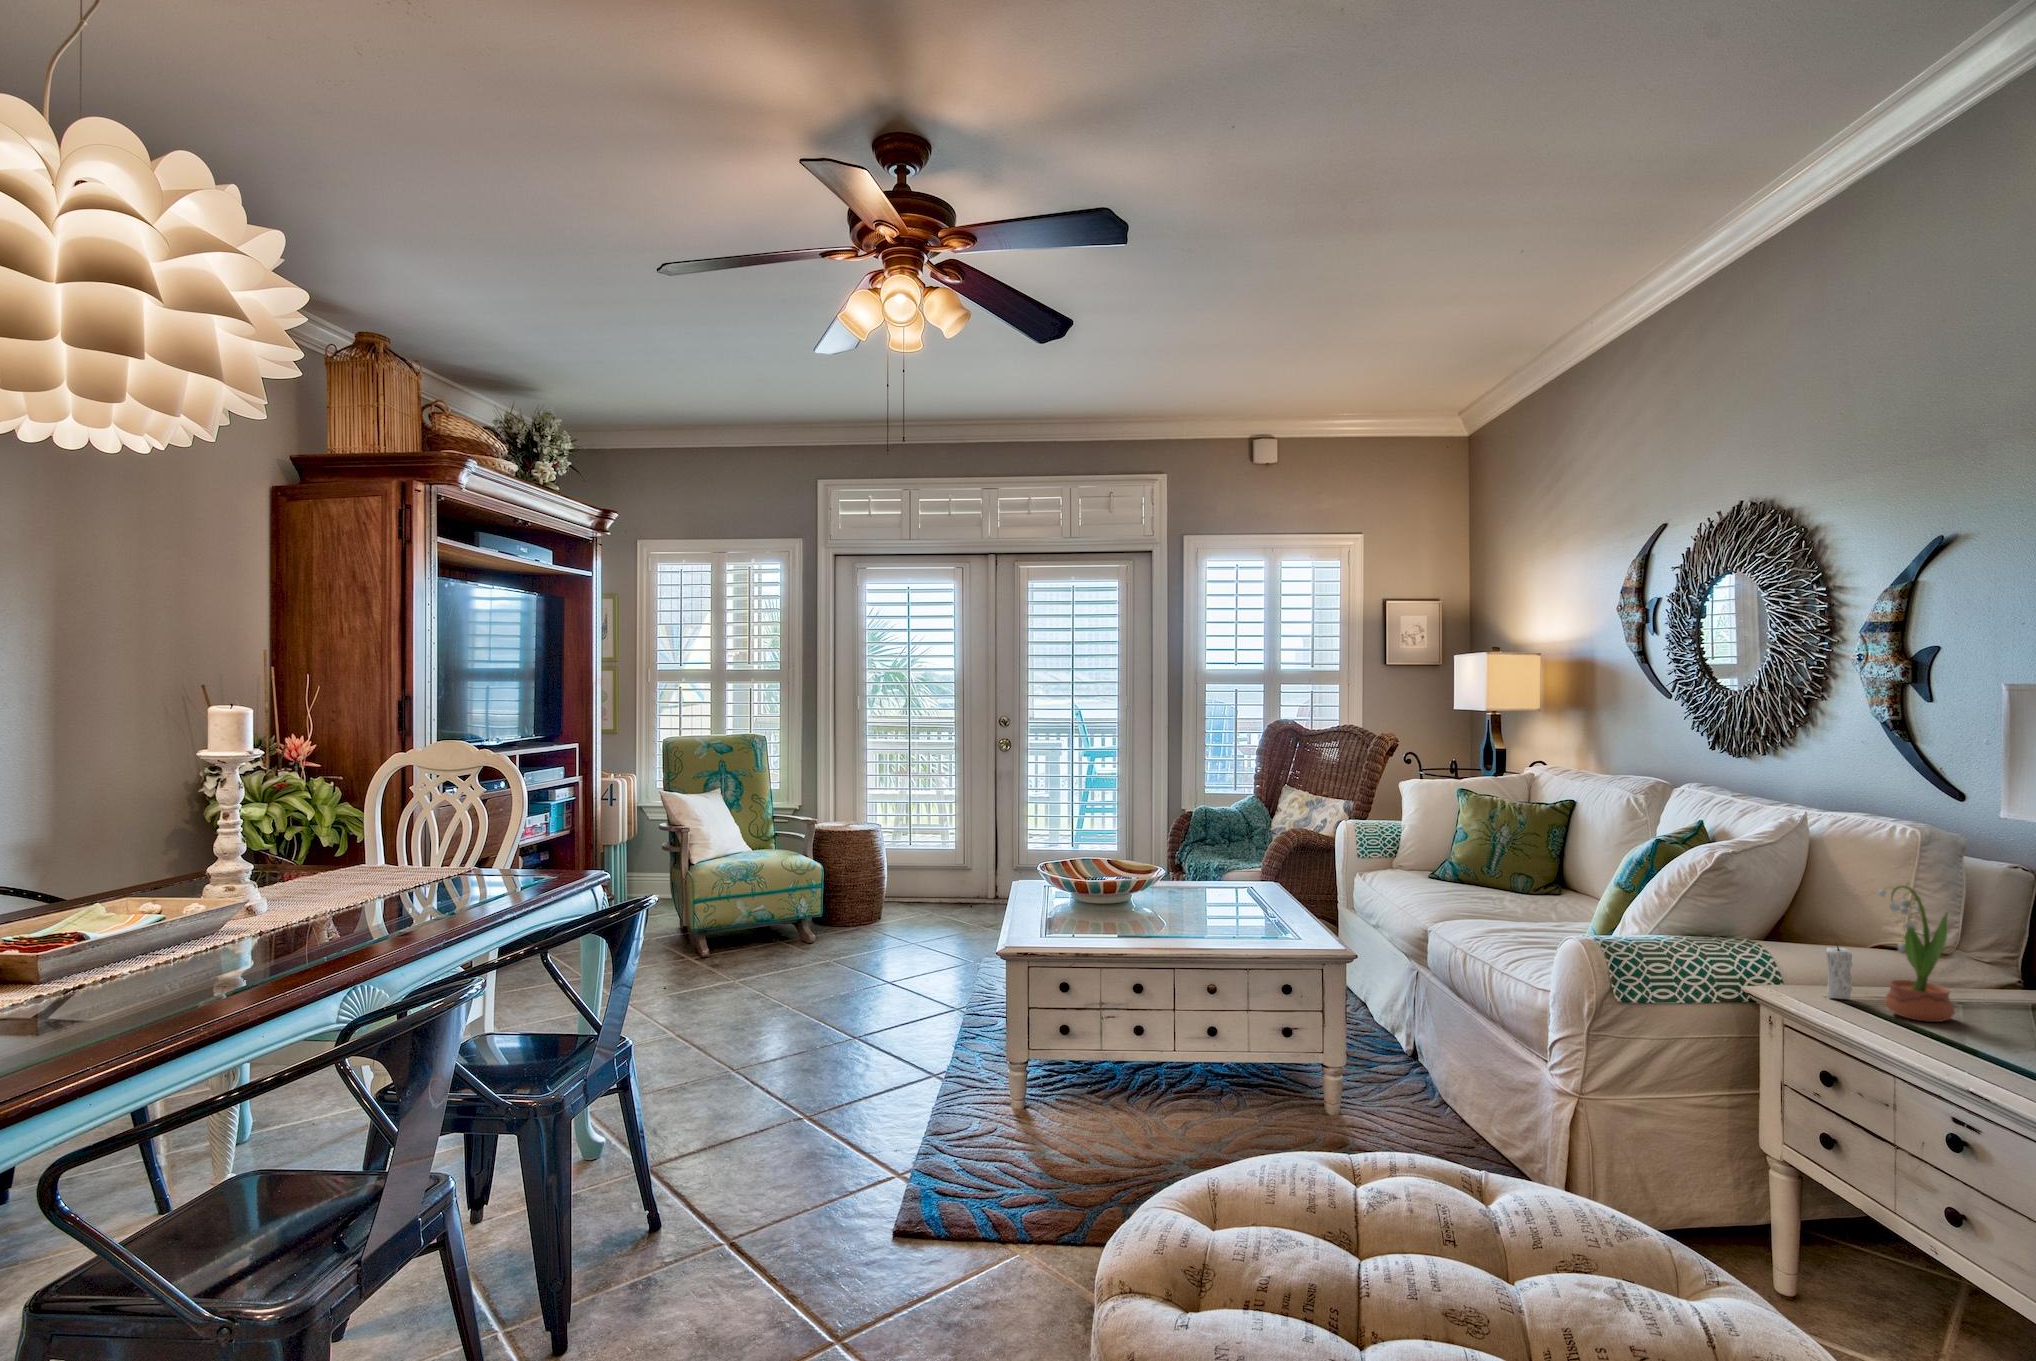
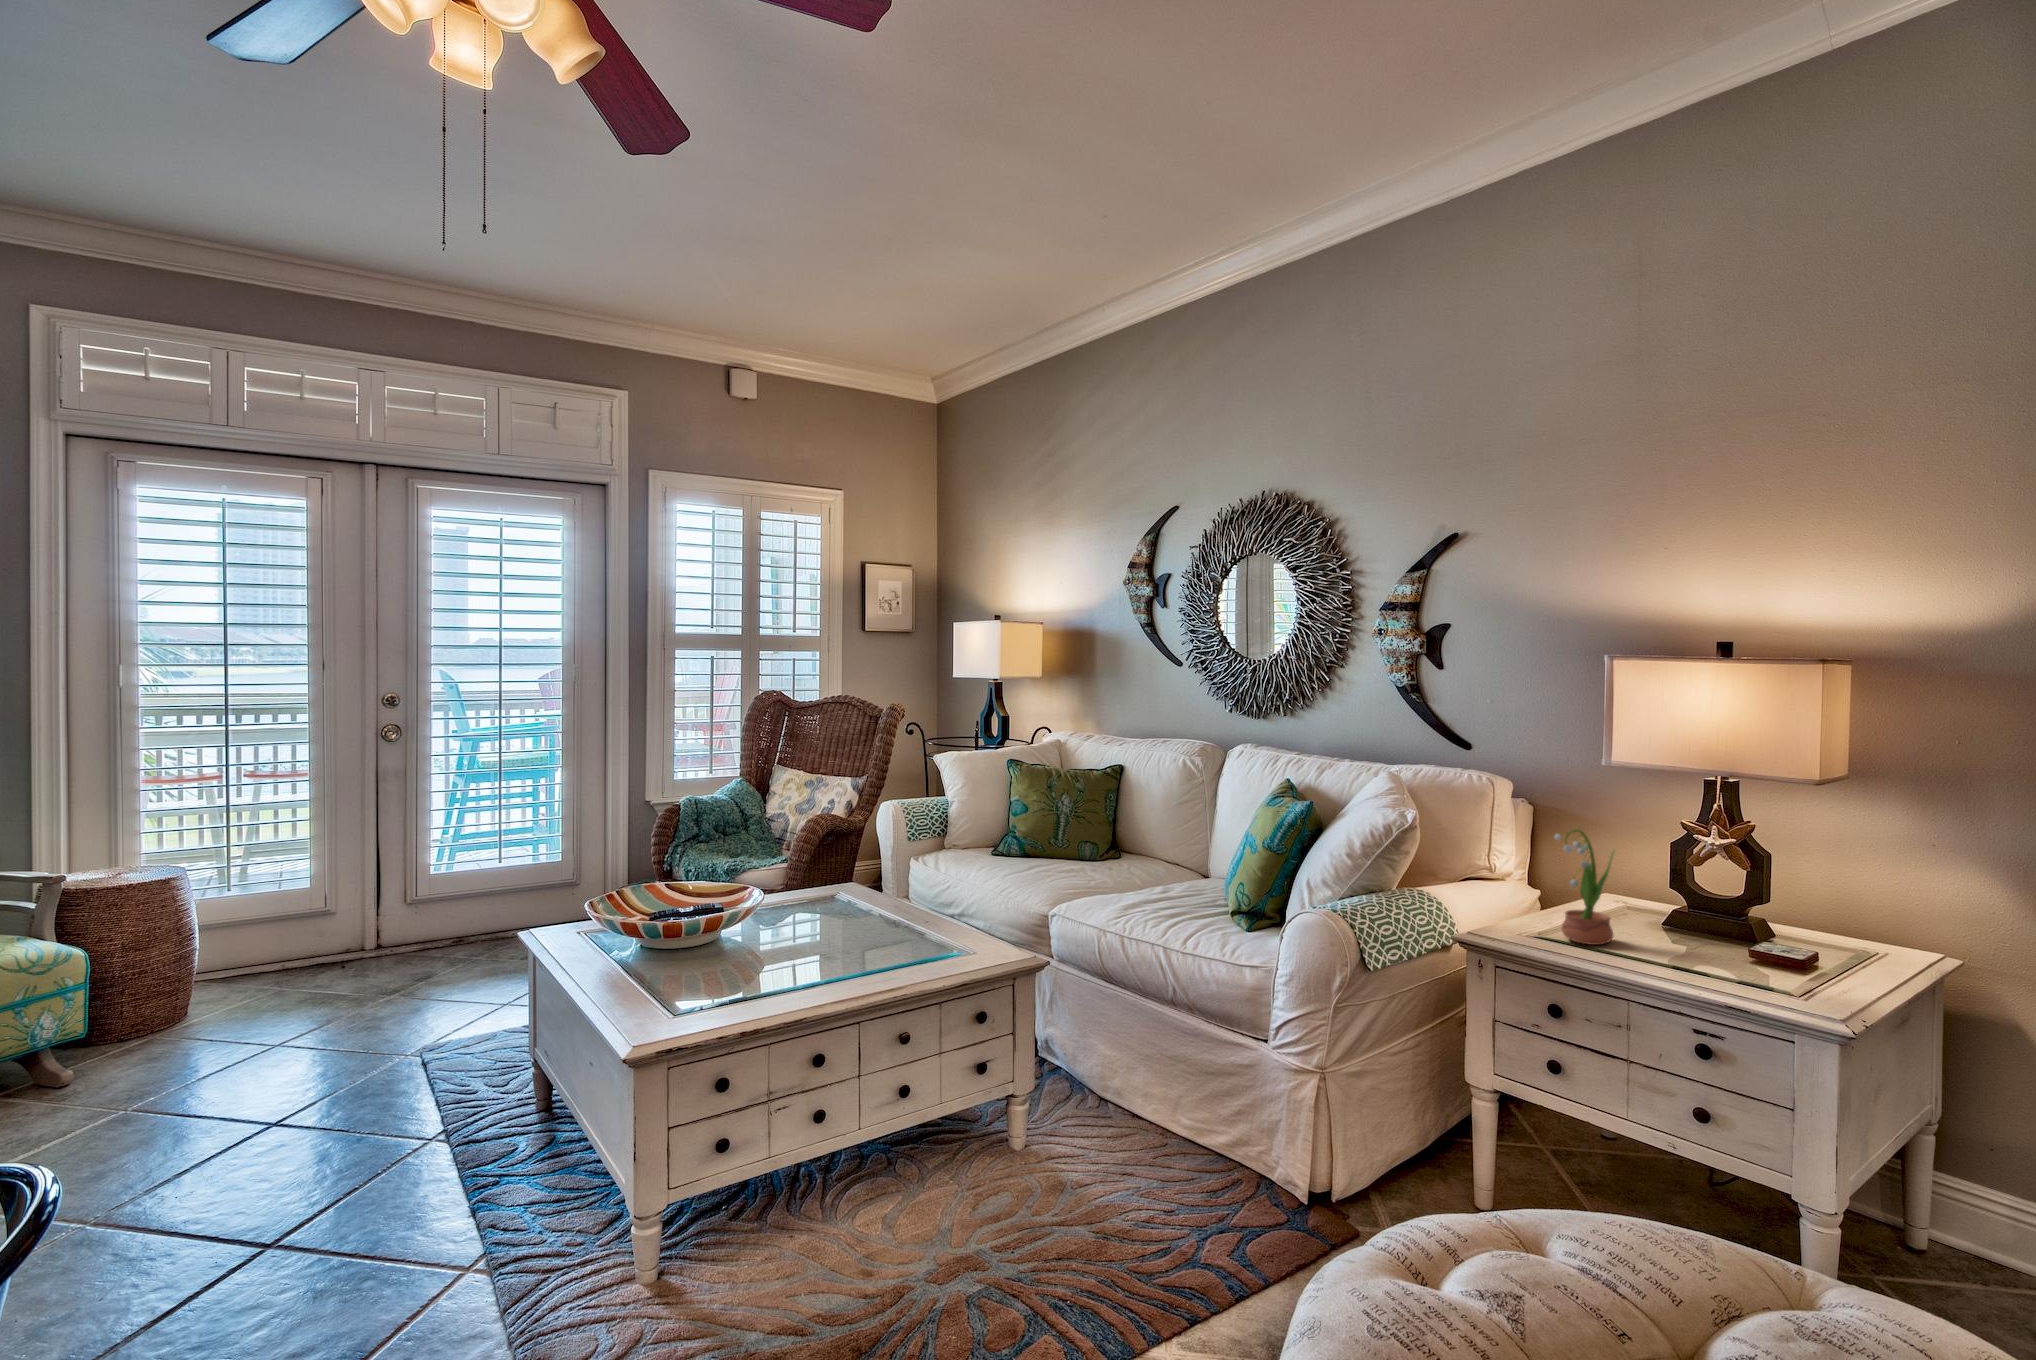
candle: present [1826,943,1853,999] -> none [1502,880,1523,934]

